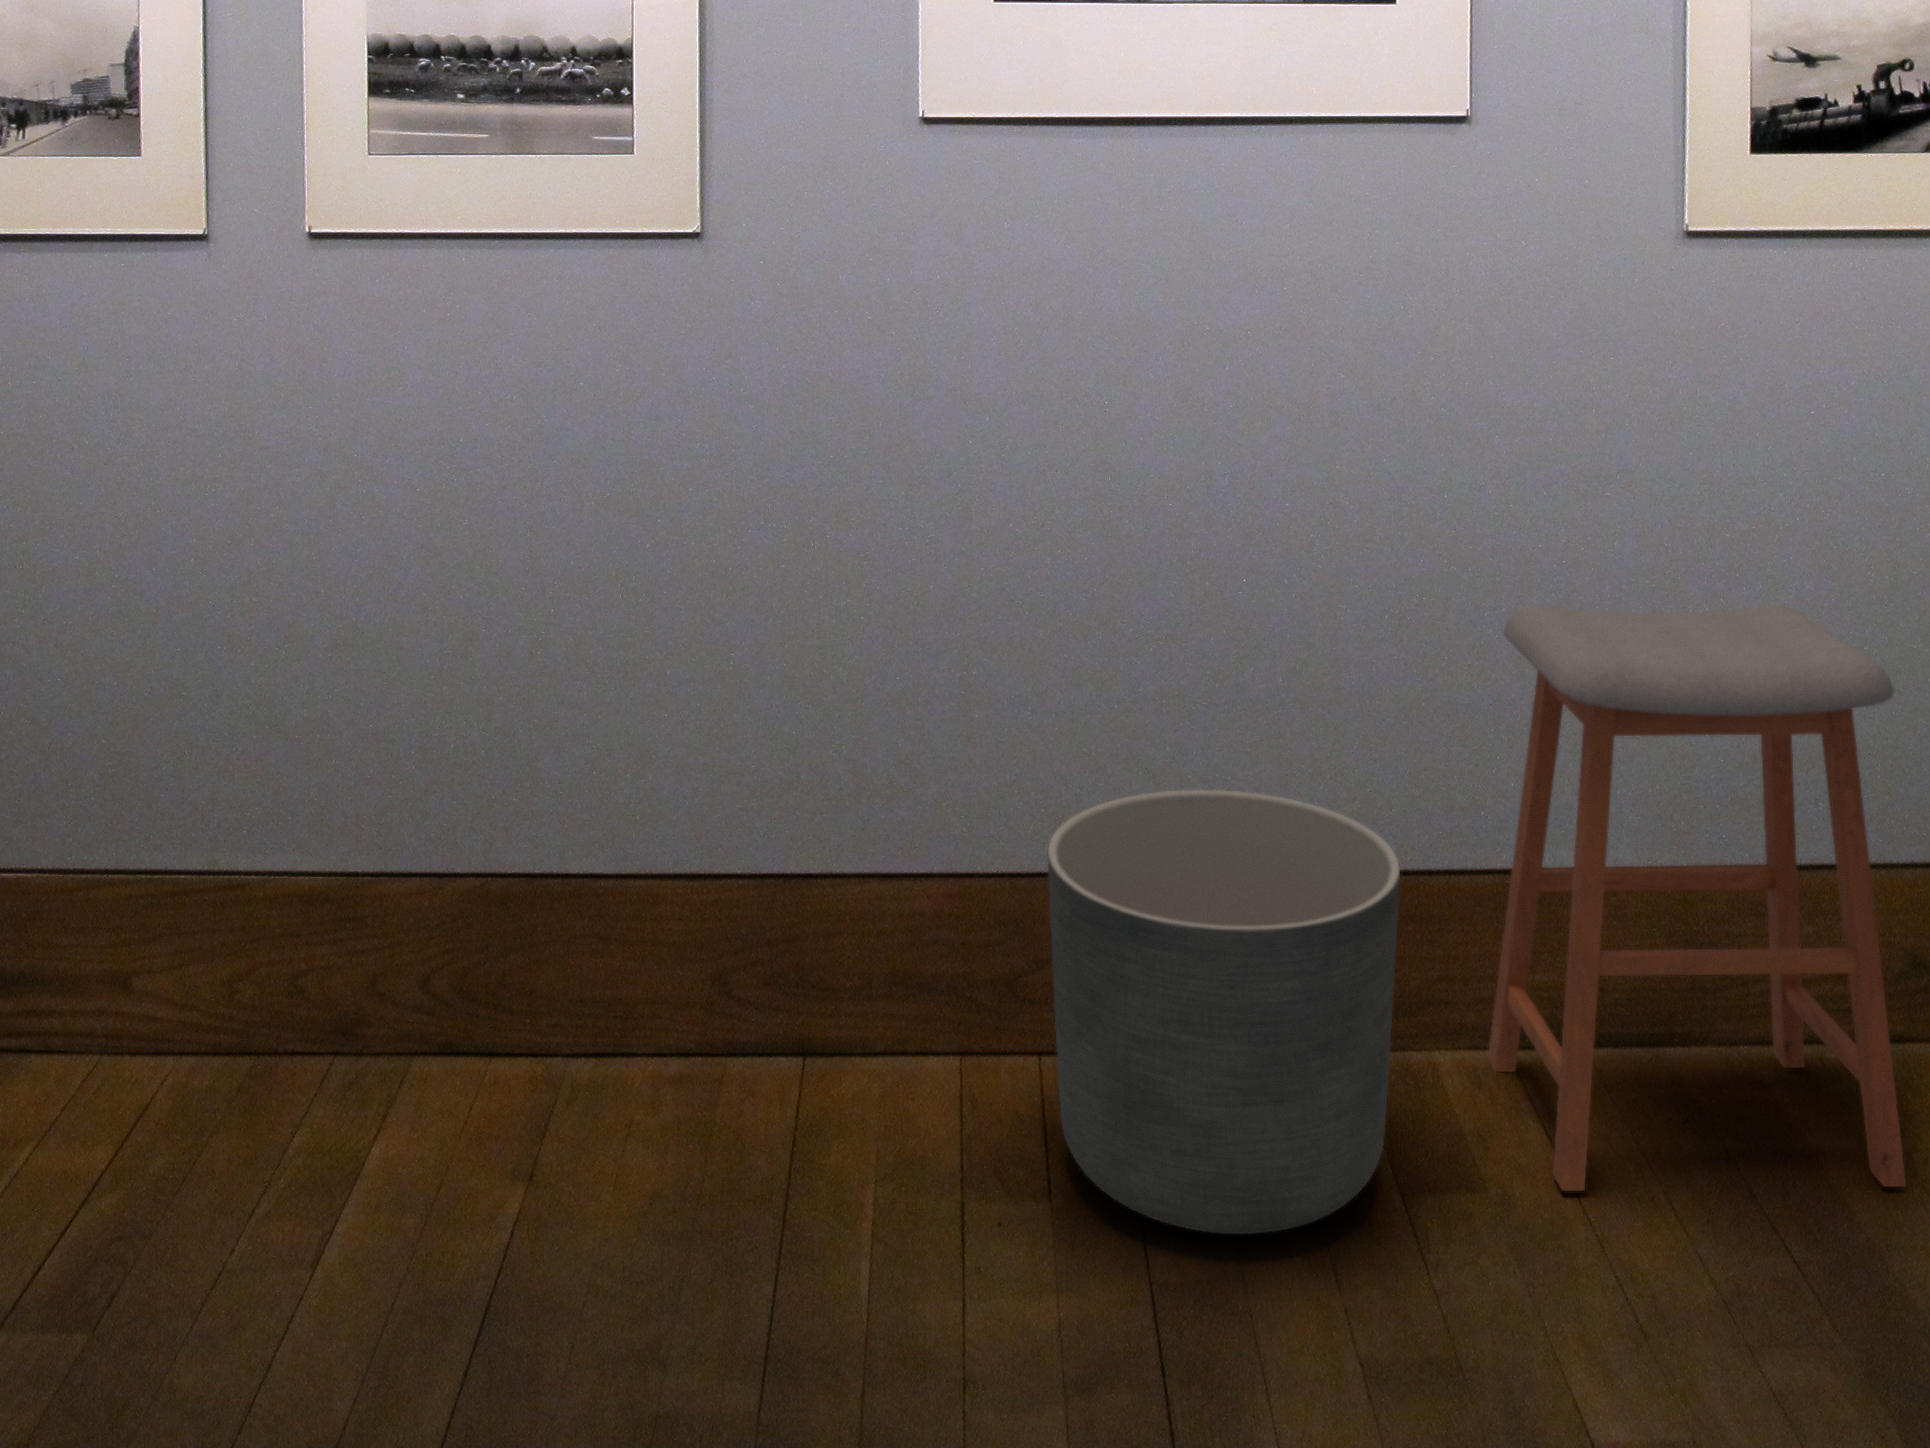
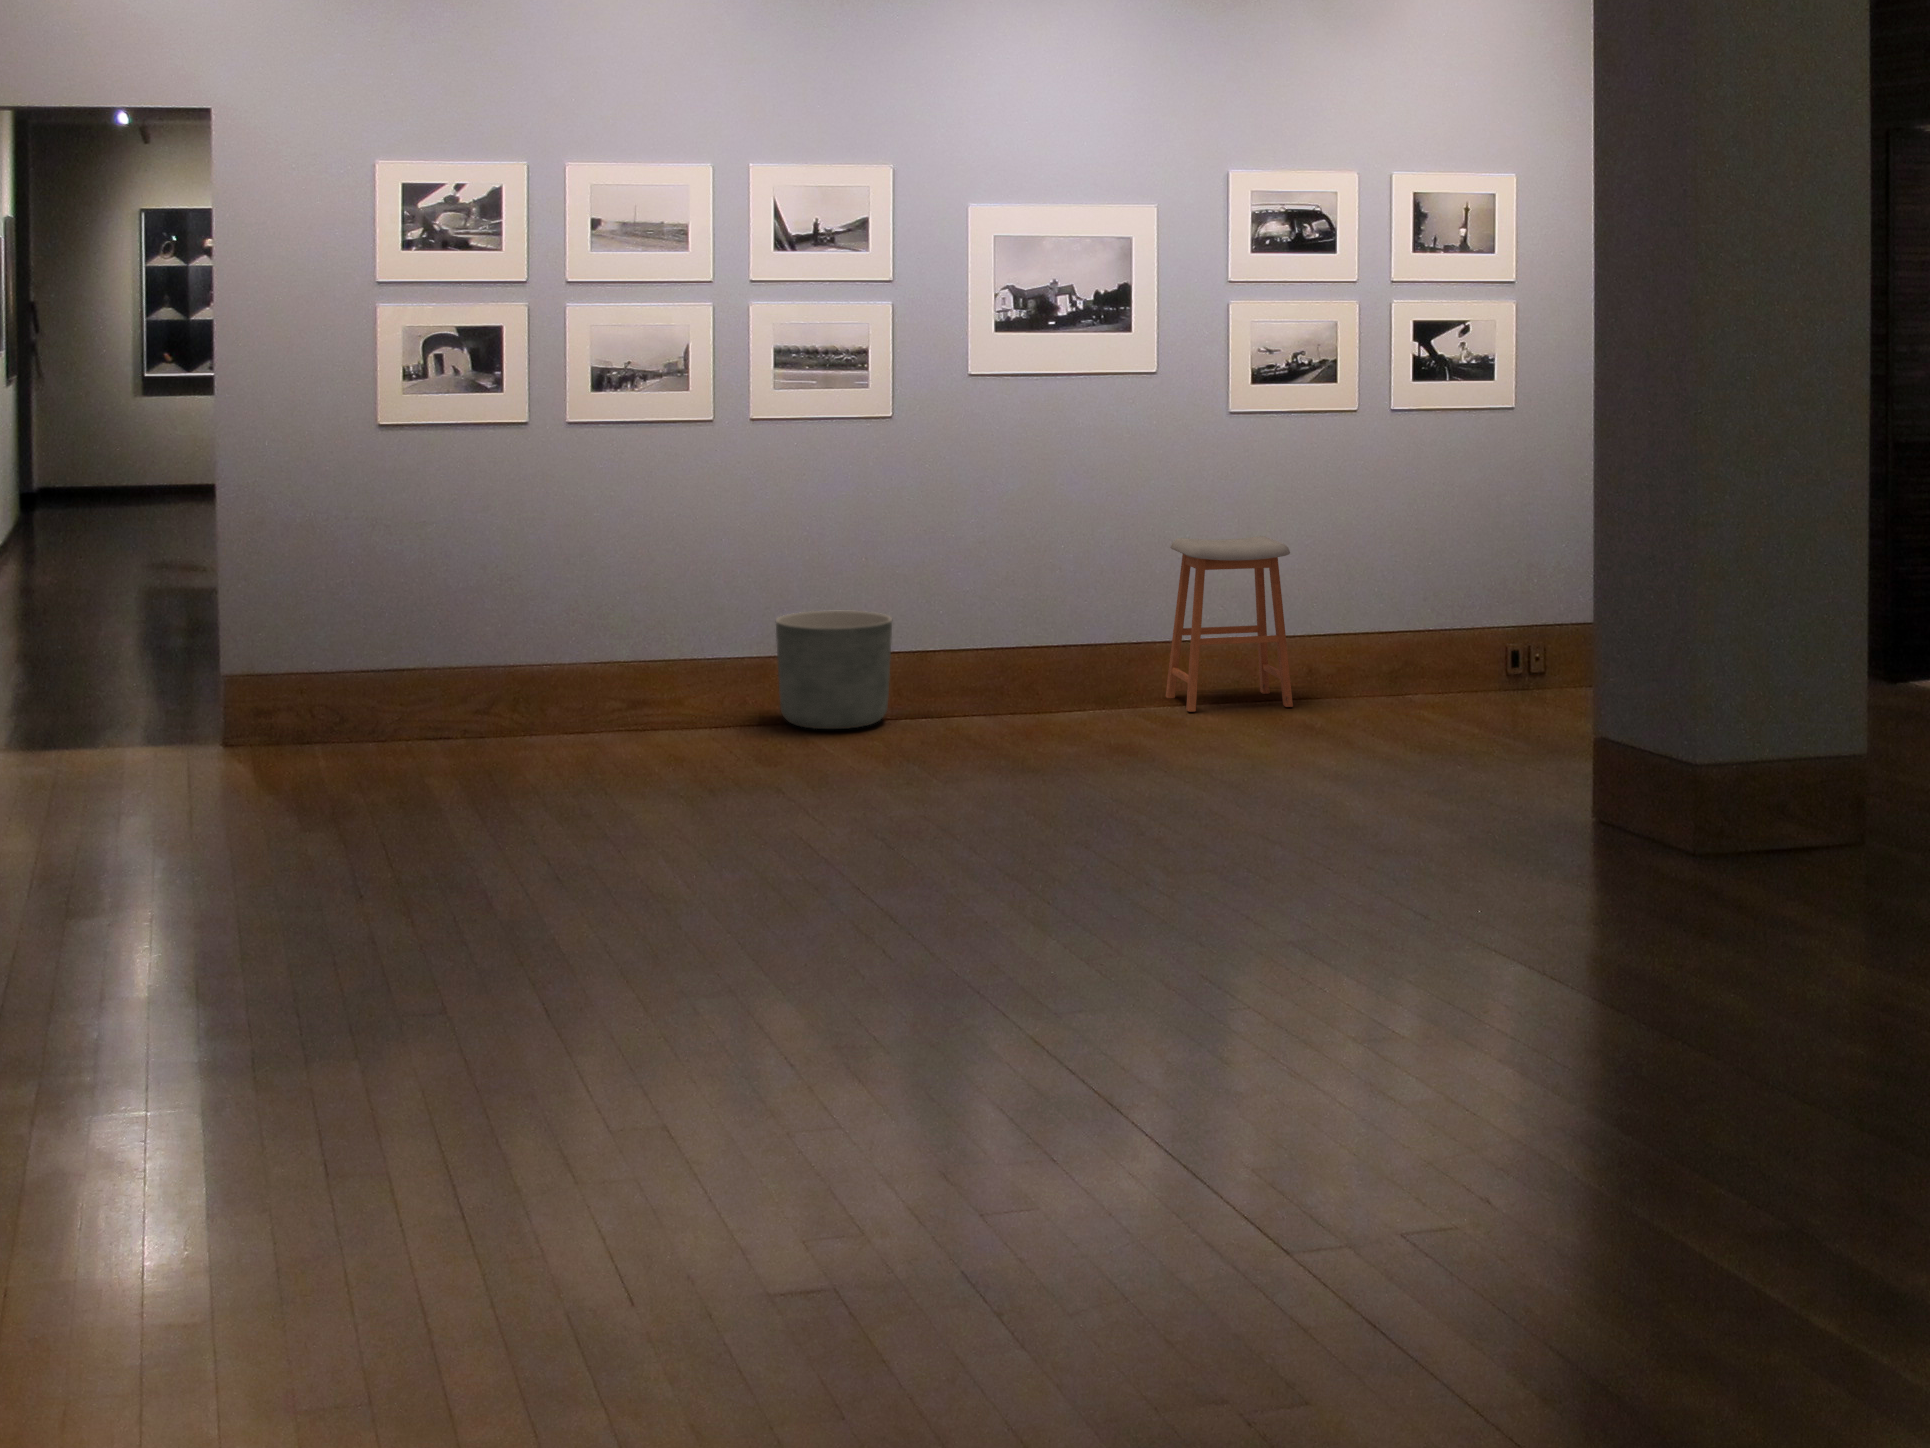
planter: present [1048,790,1400,1234] -> present [776,610,892,729]

